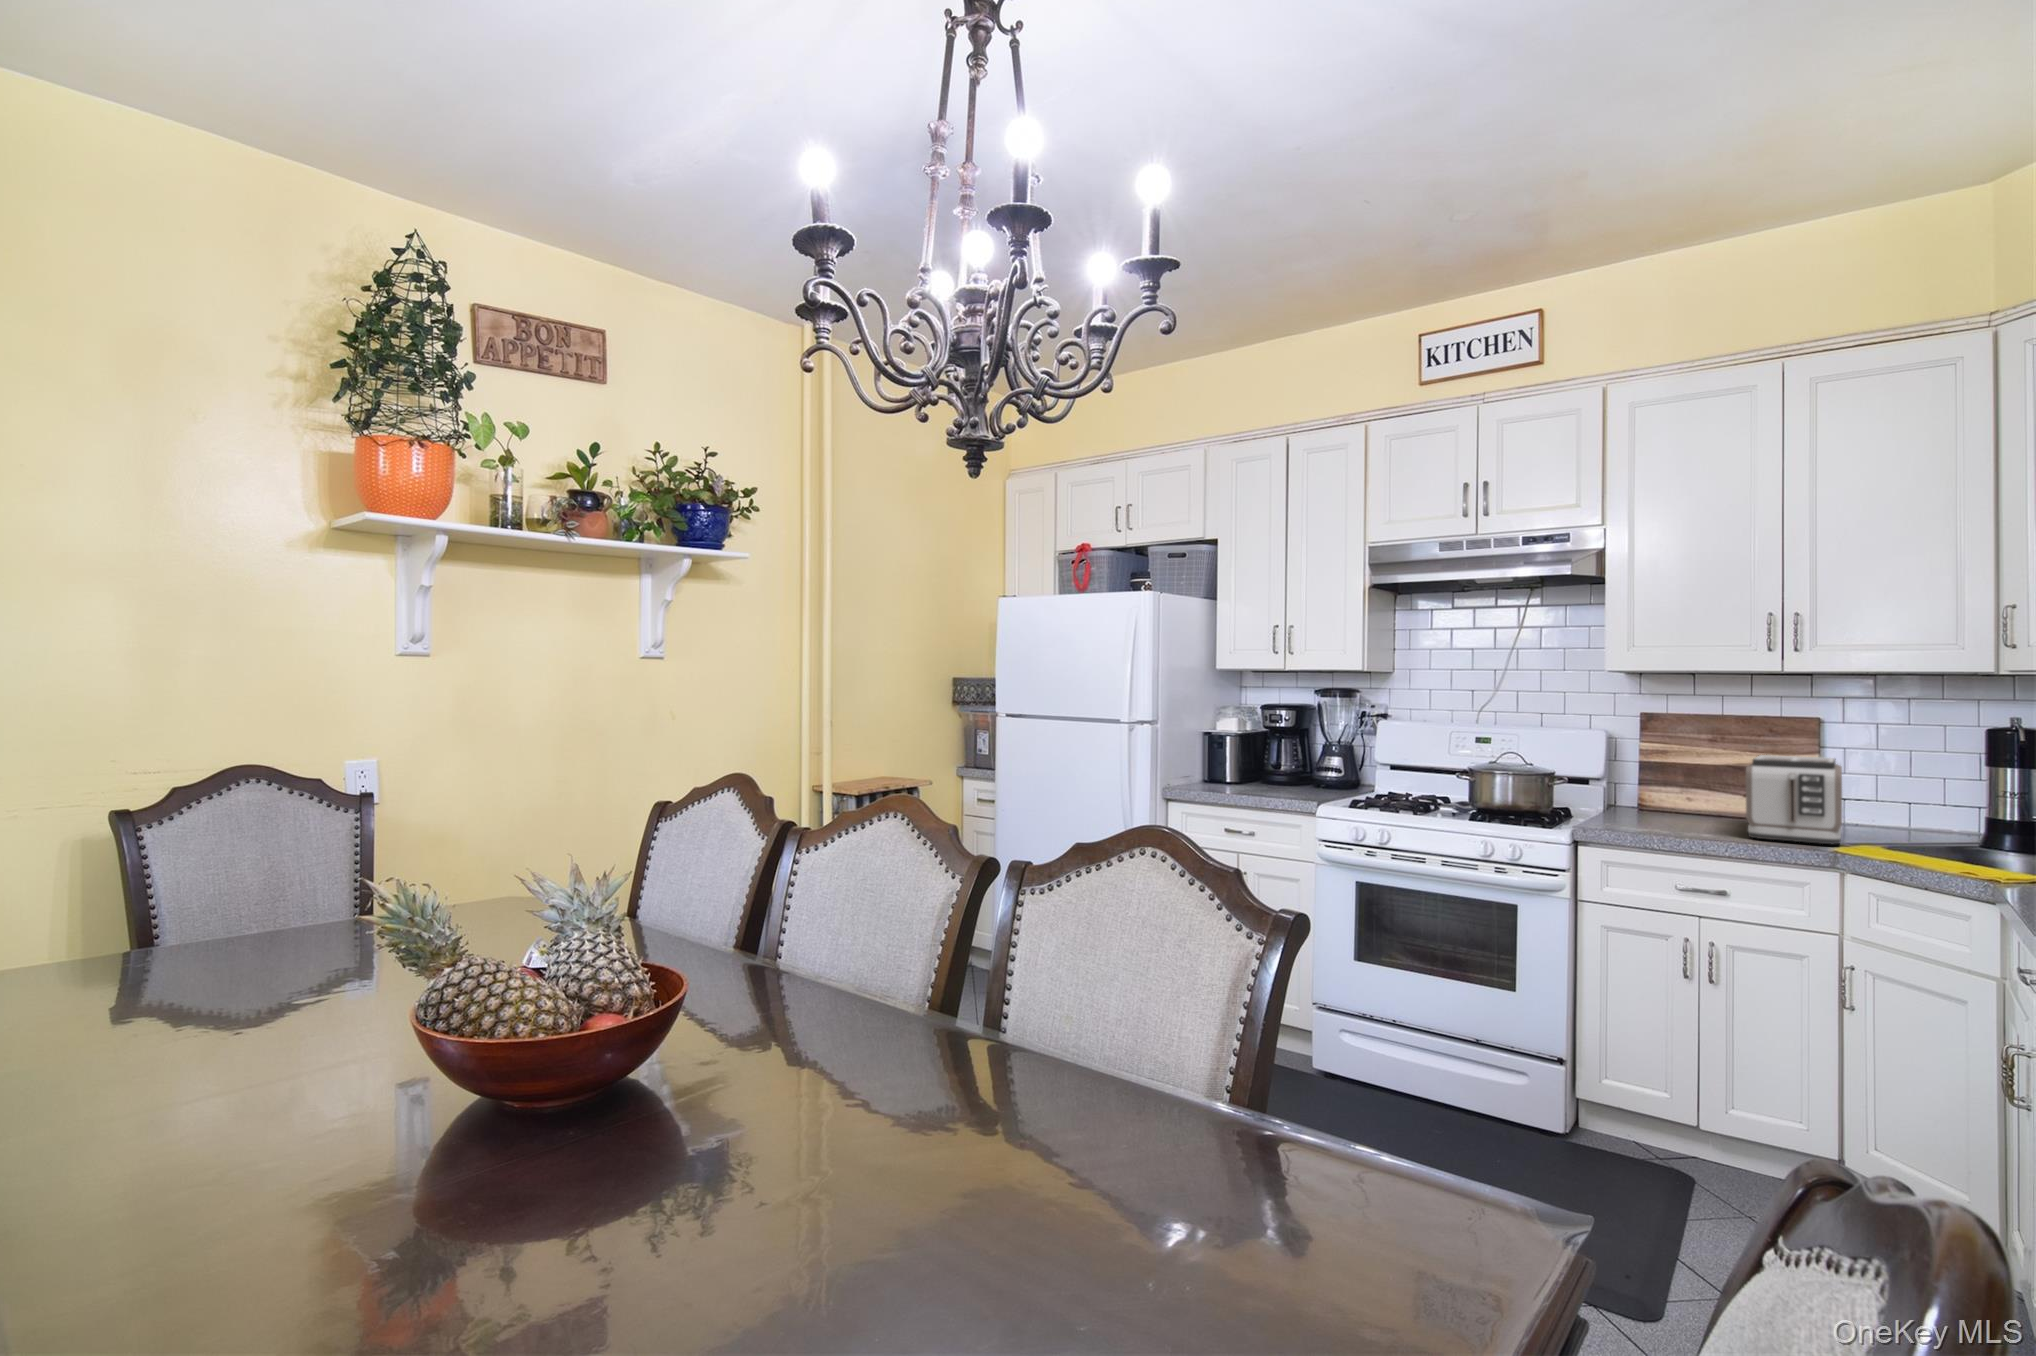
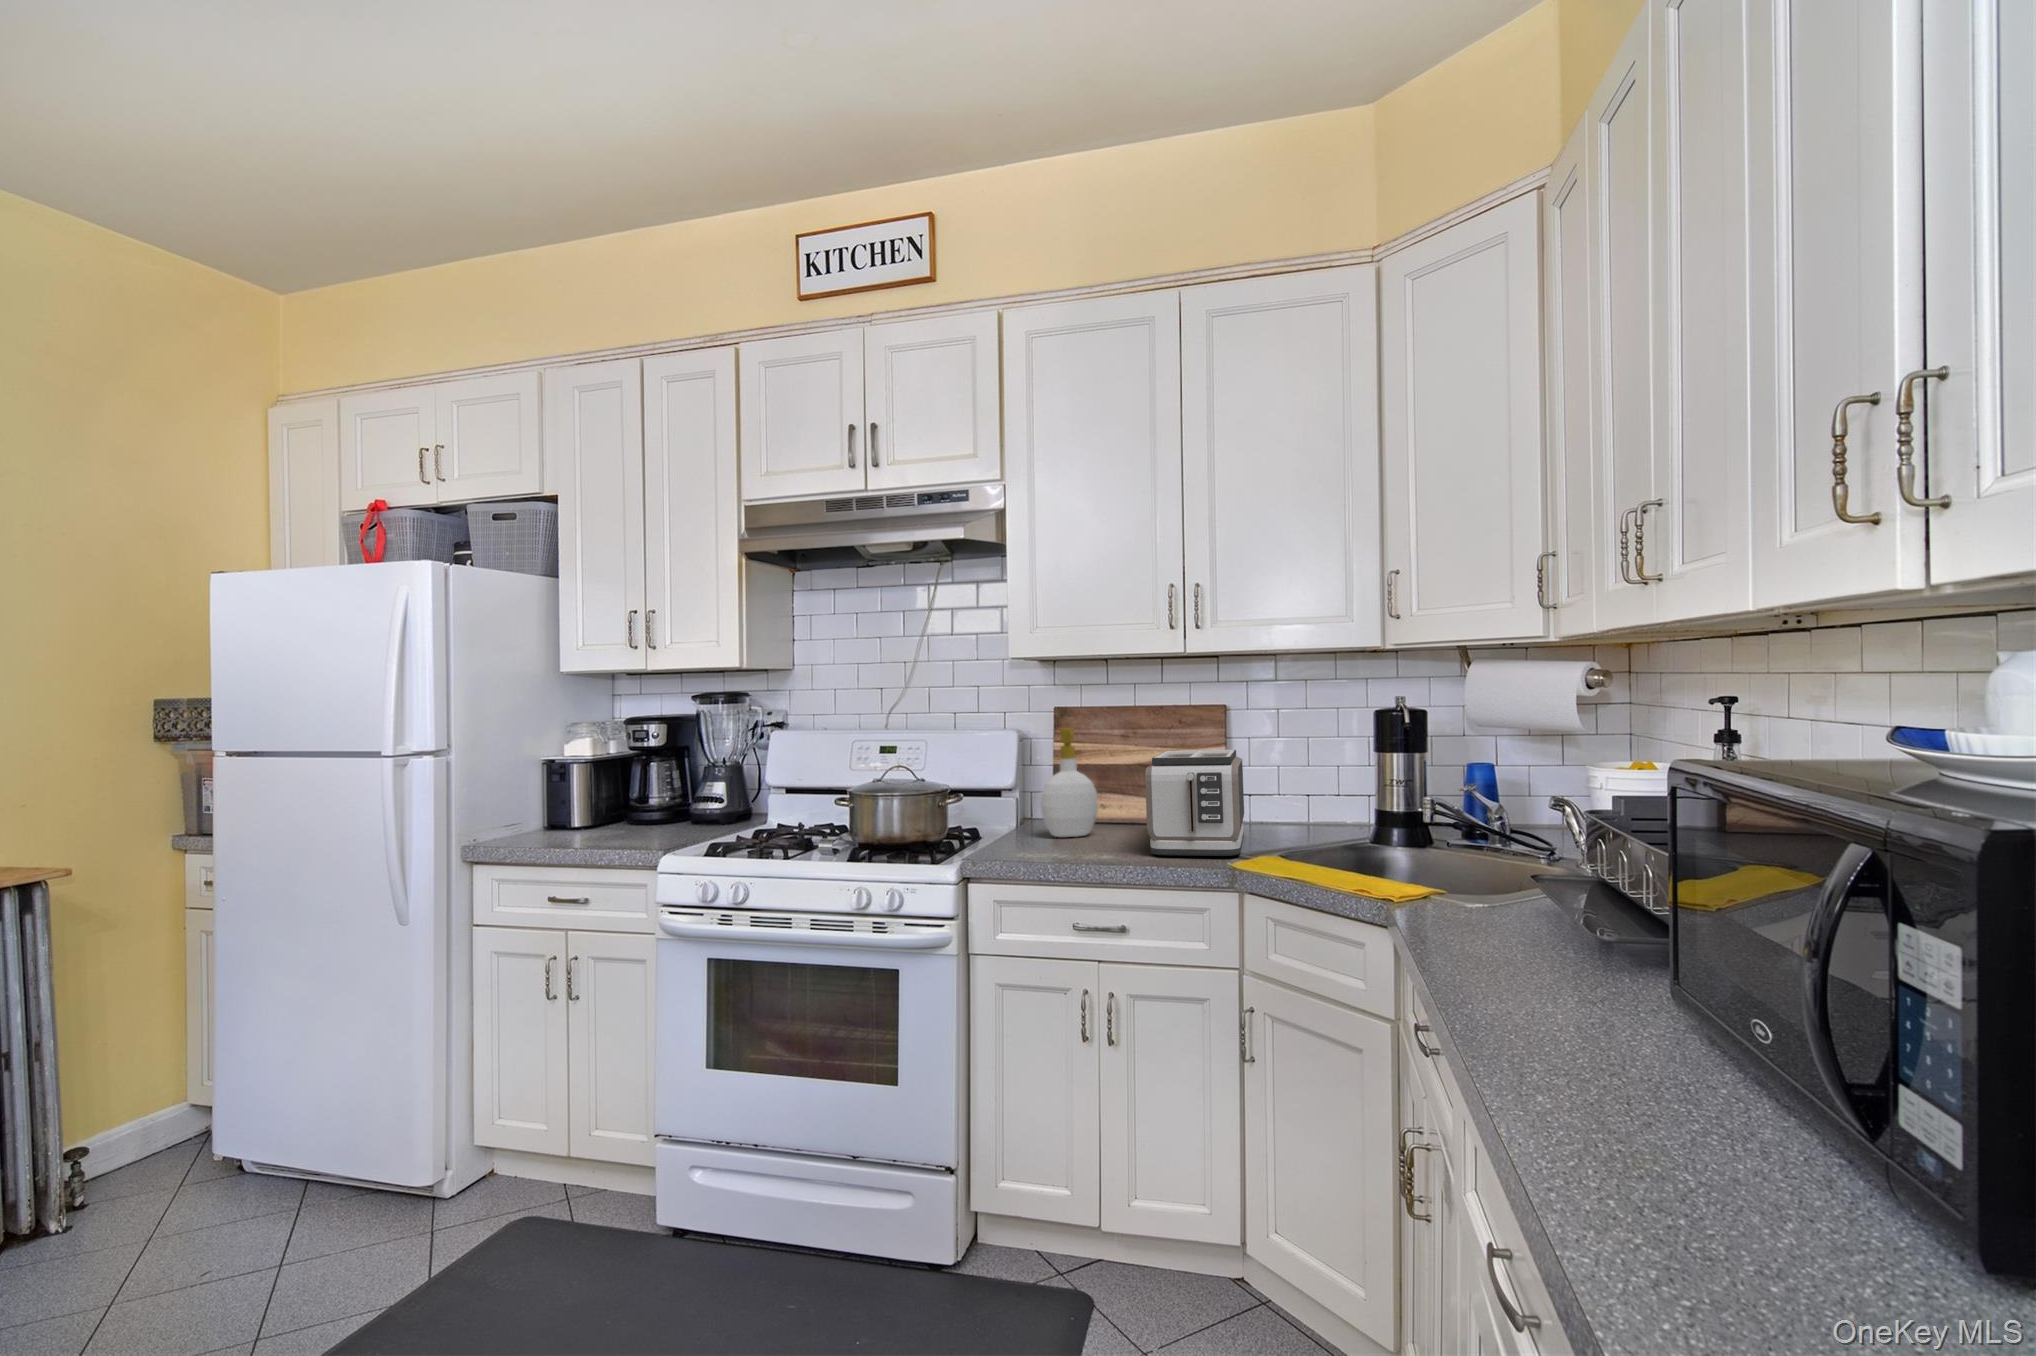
soap bottle: none [1632,731,1689,821] -> present [1040,728,1098,837]

